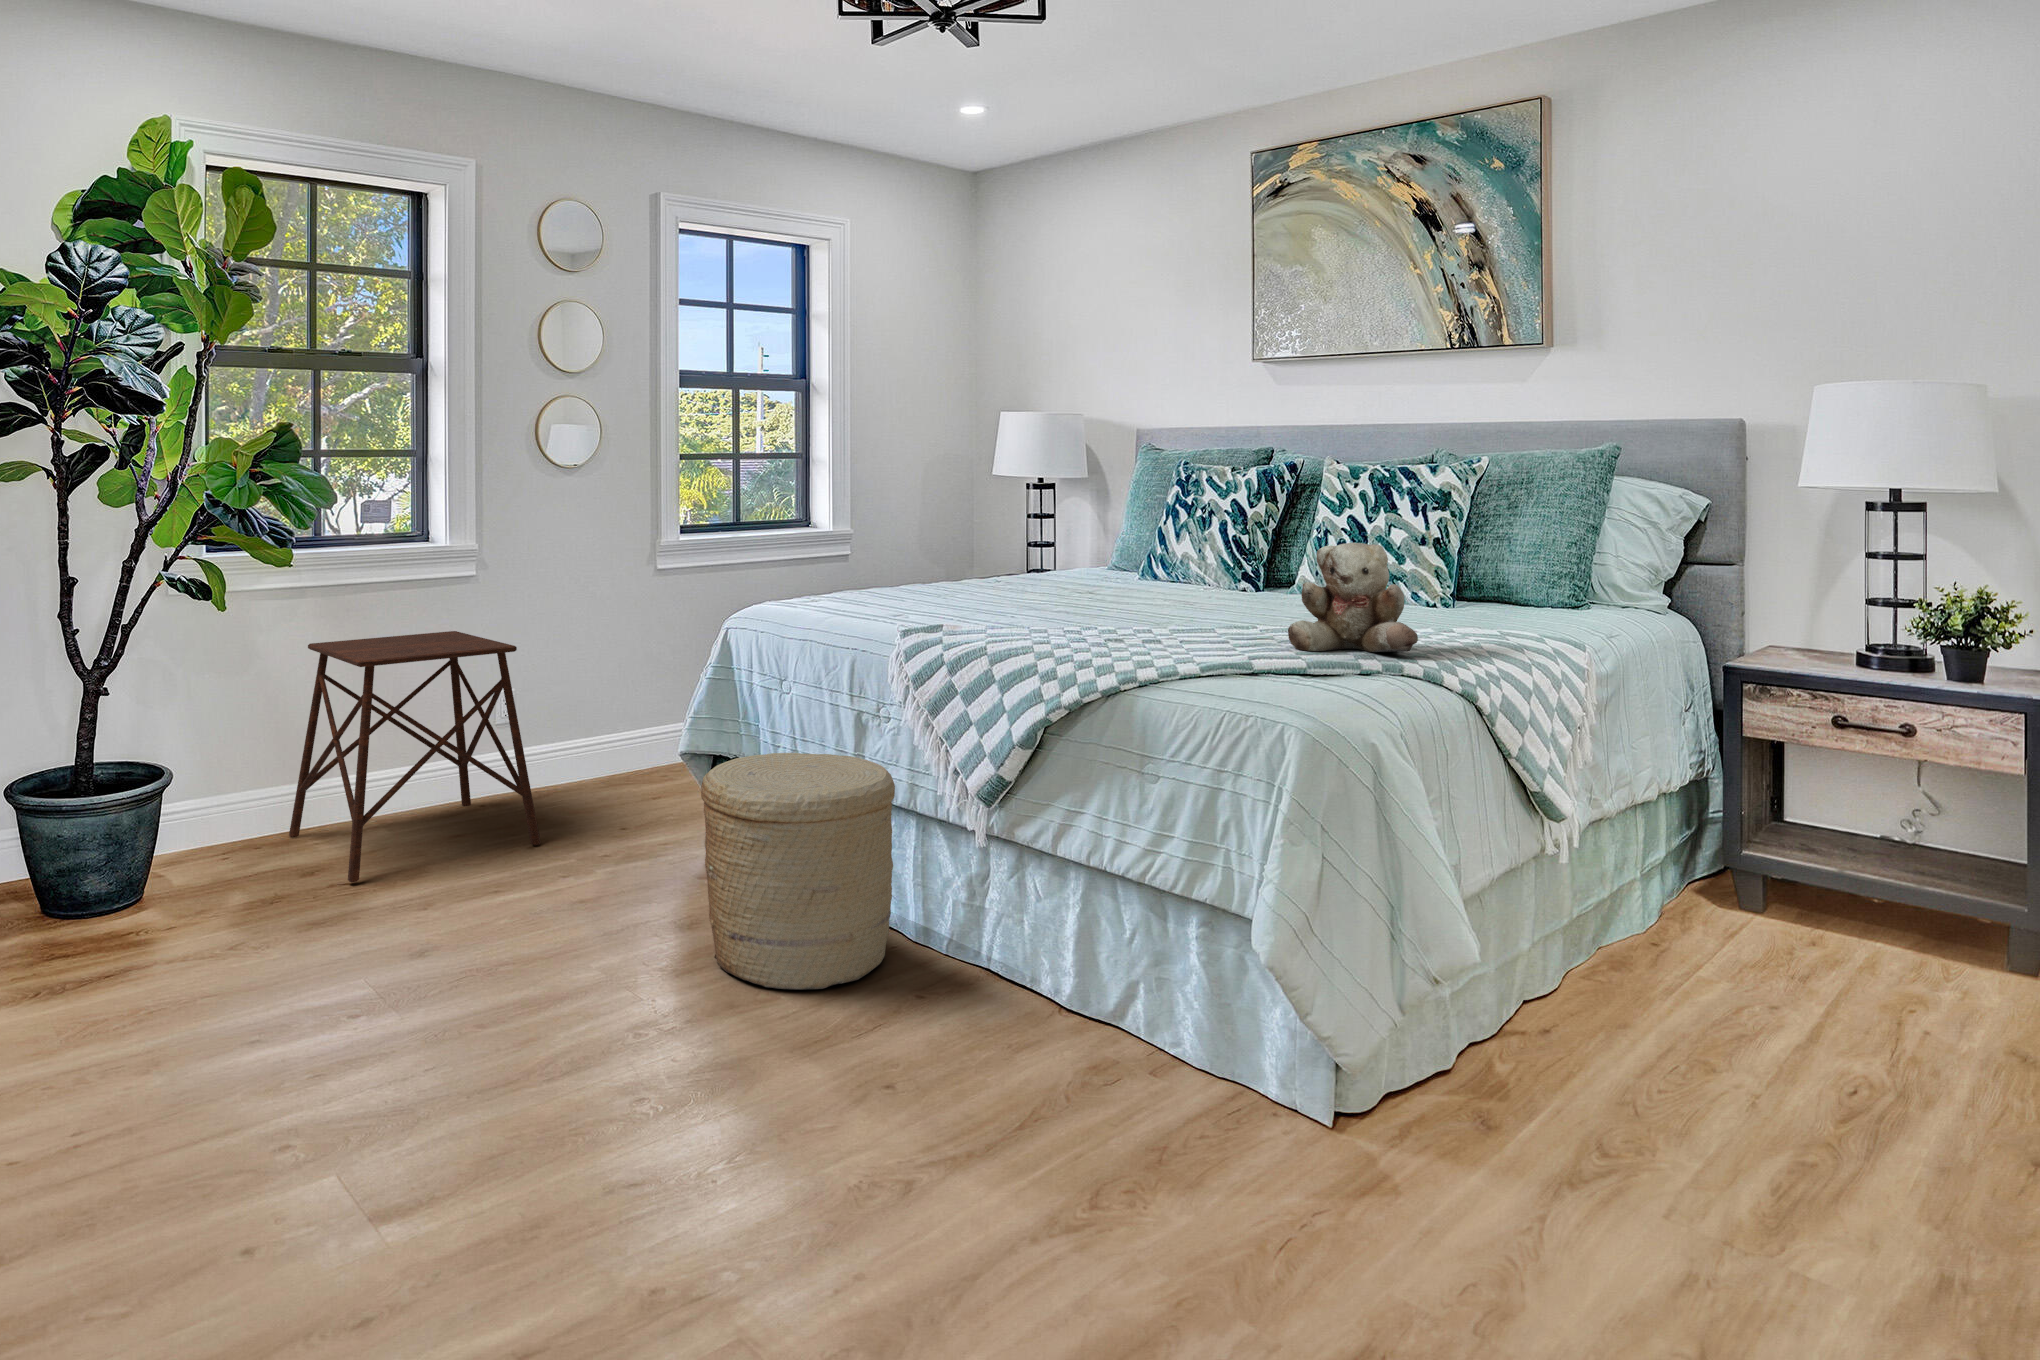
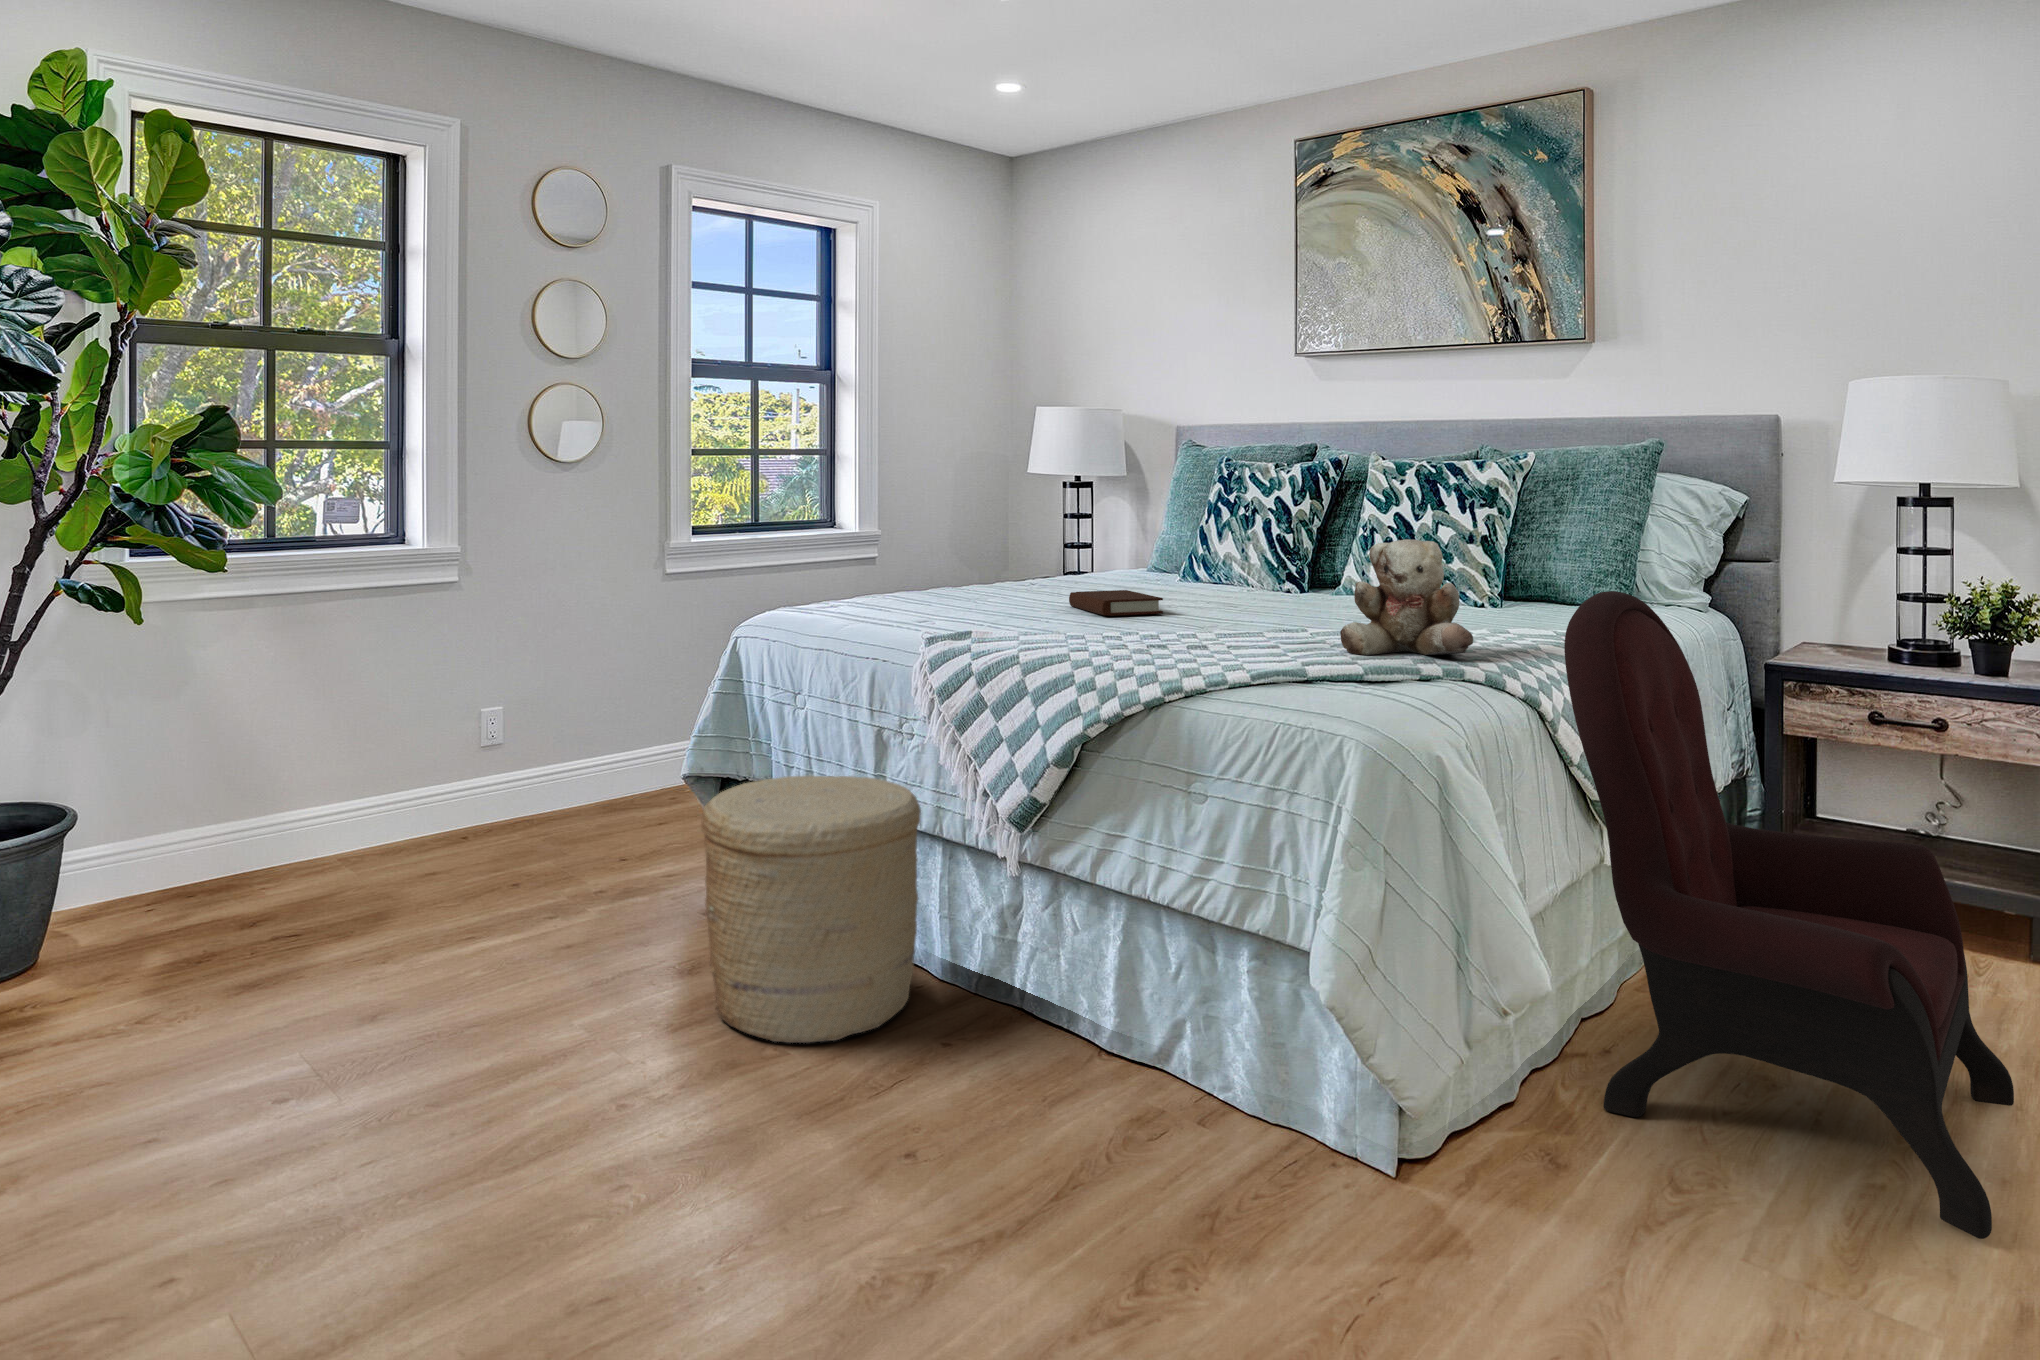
book: none [1029,587,1118,611] -> present [1069,590,1163,616]
armchair: none [1505,594,1969,1219] -> present [1564,591,2014,1239]
side table: present [289,631,541,883] -> none [224,645,525,937]

